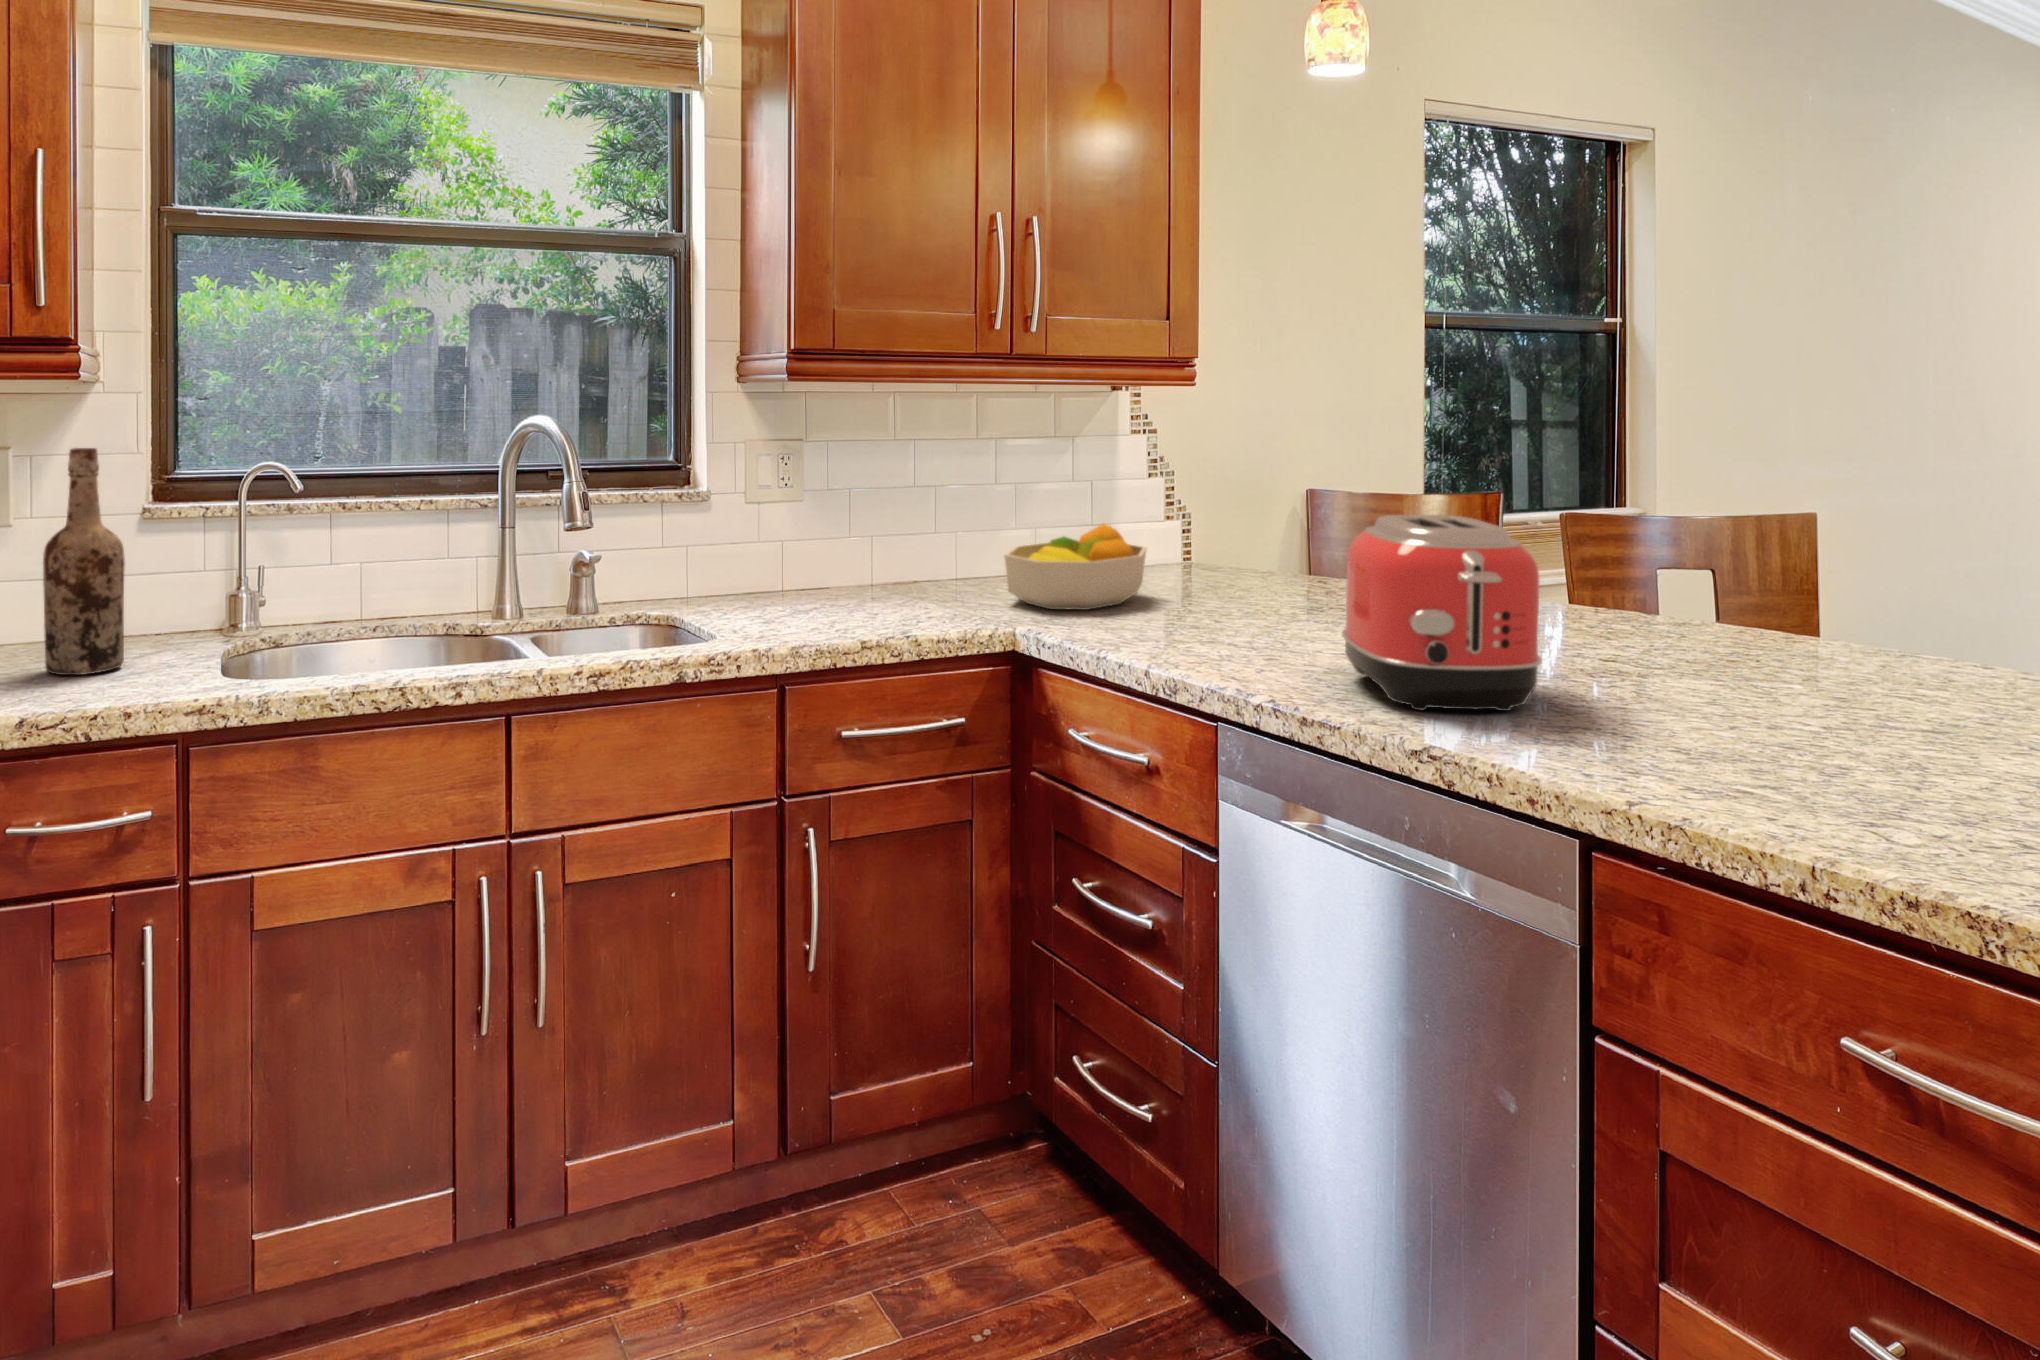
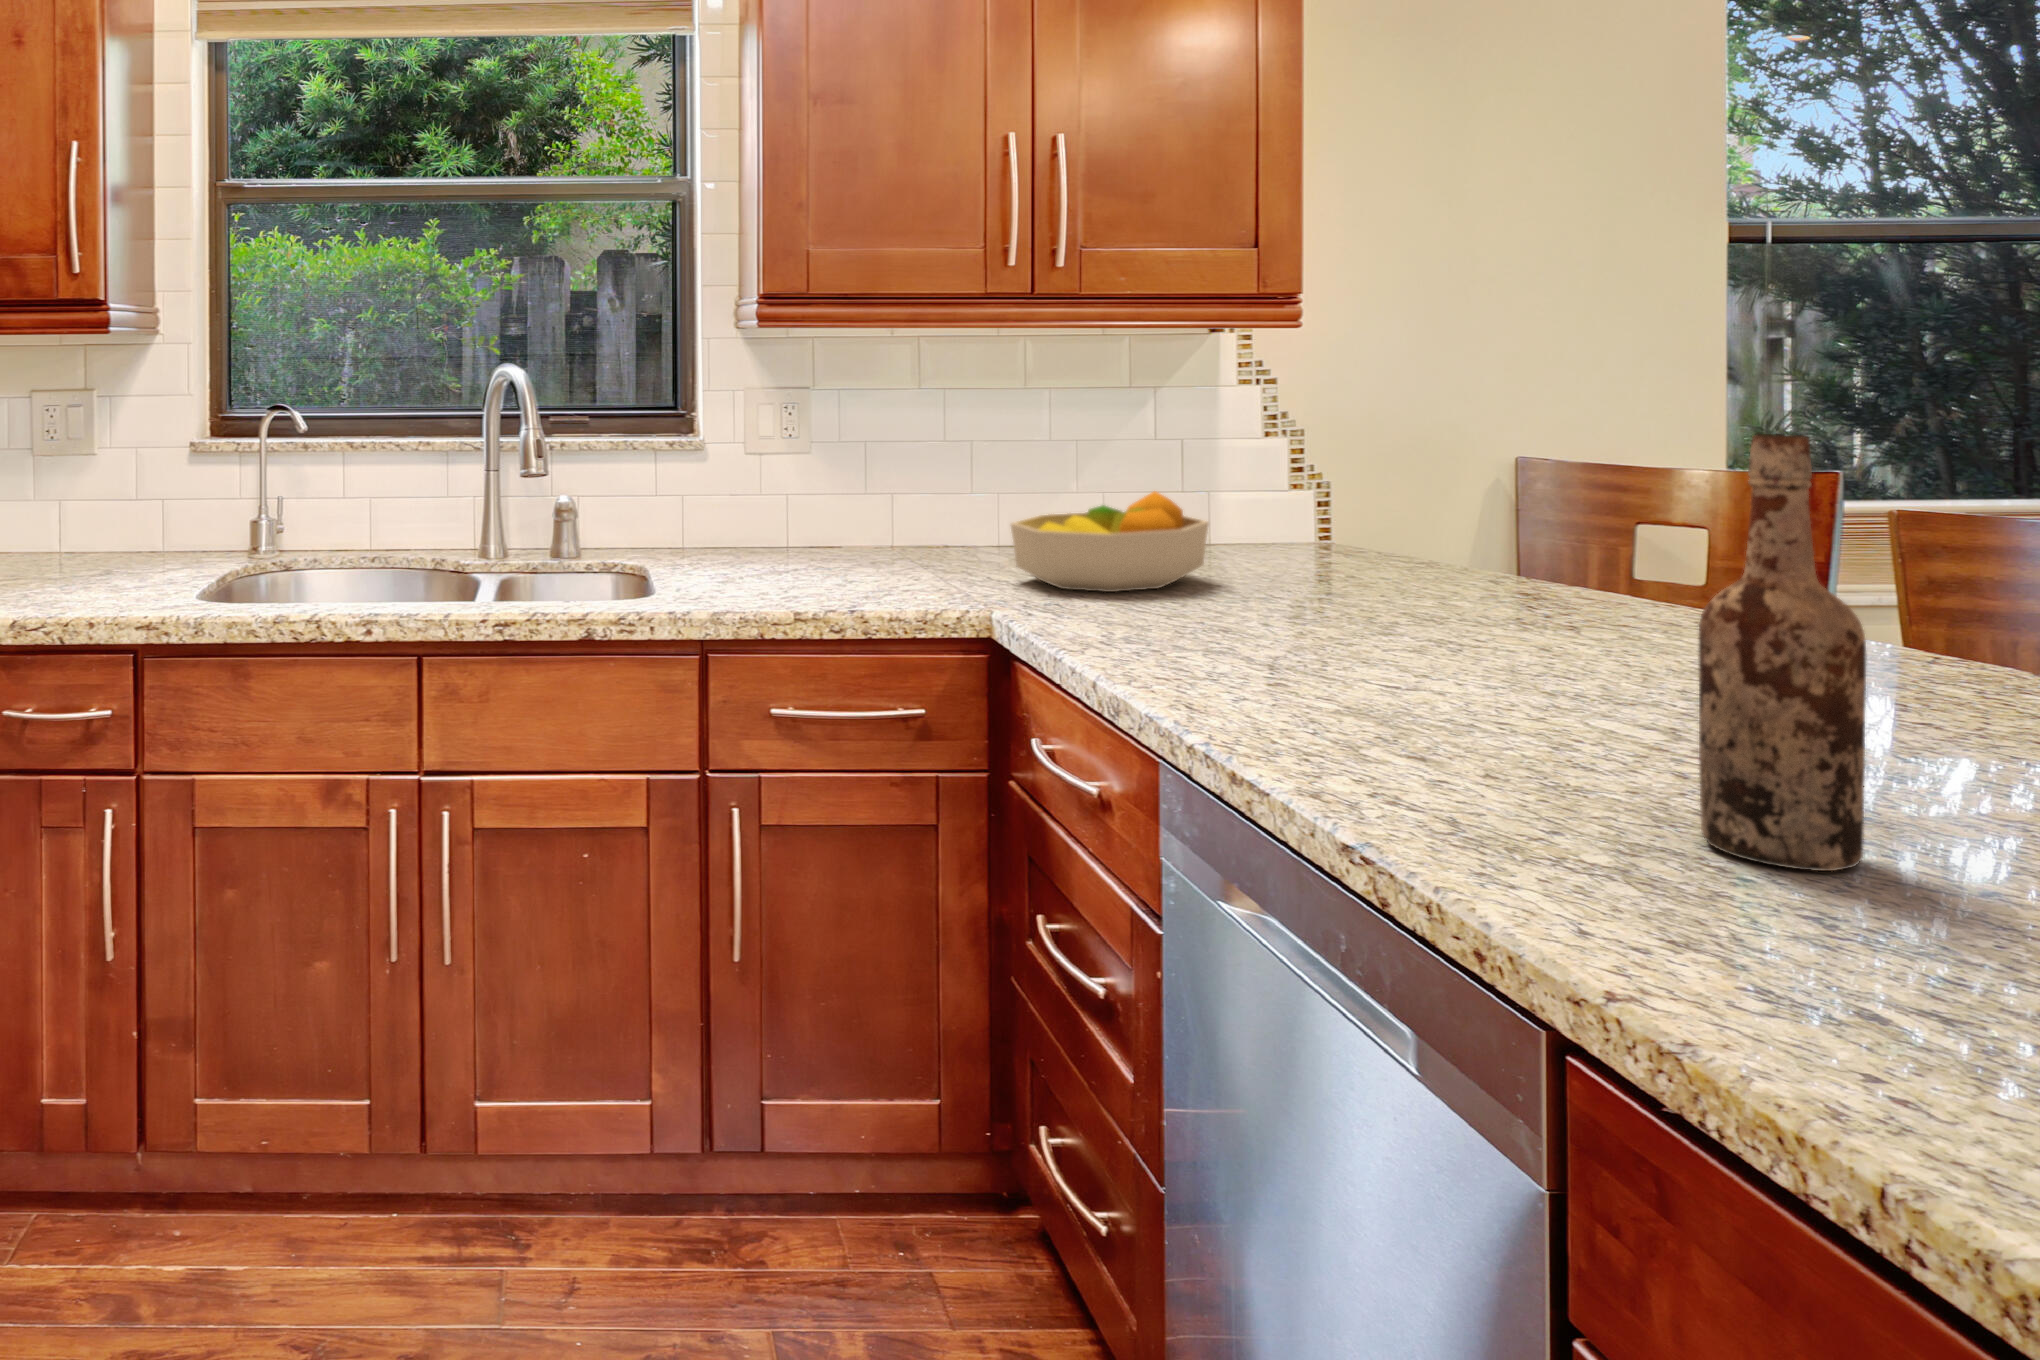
wine bottle: present [43,448,125,675] -> present [1699,434,1866,871]
toaster: present [1342,515,1542,711] -> none [1327,478,1603,751]

